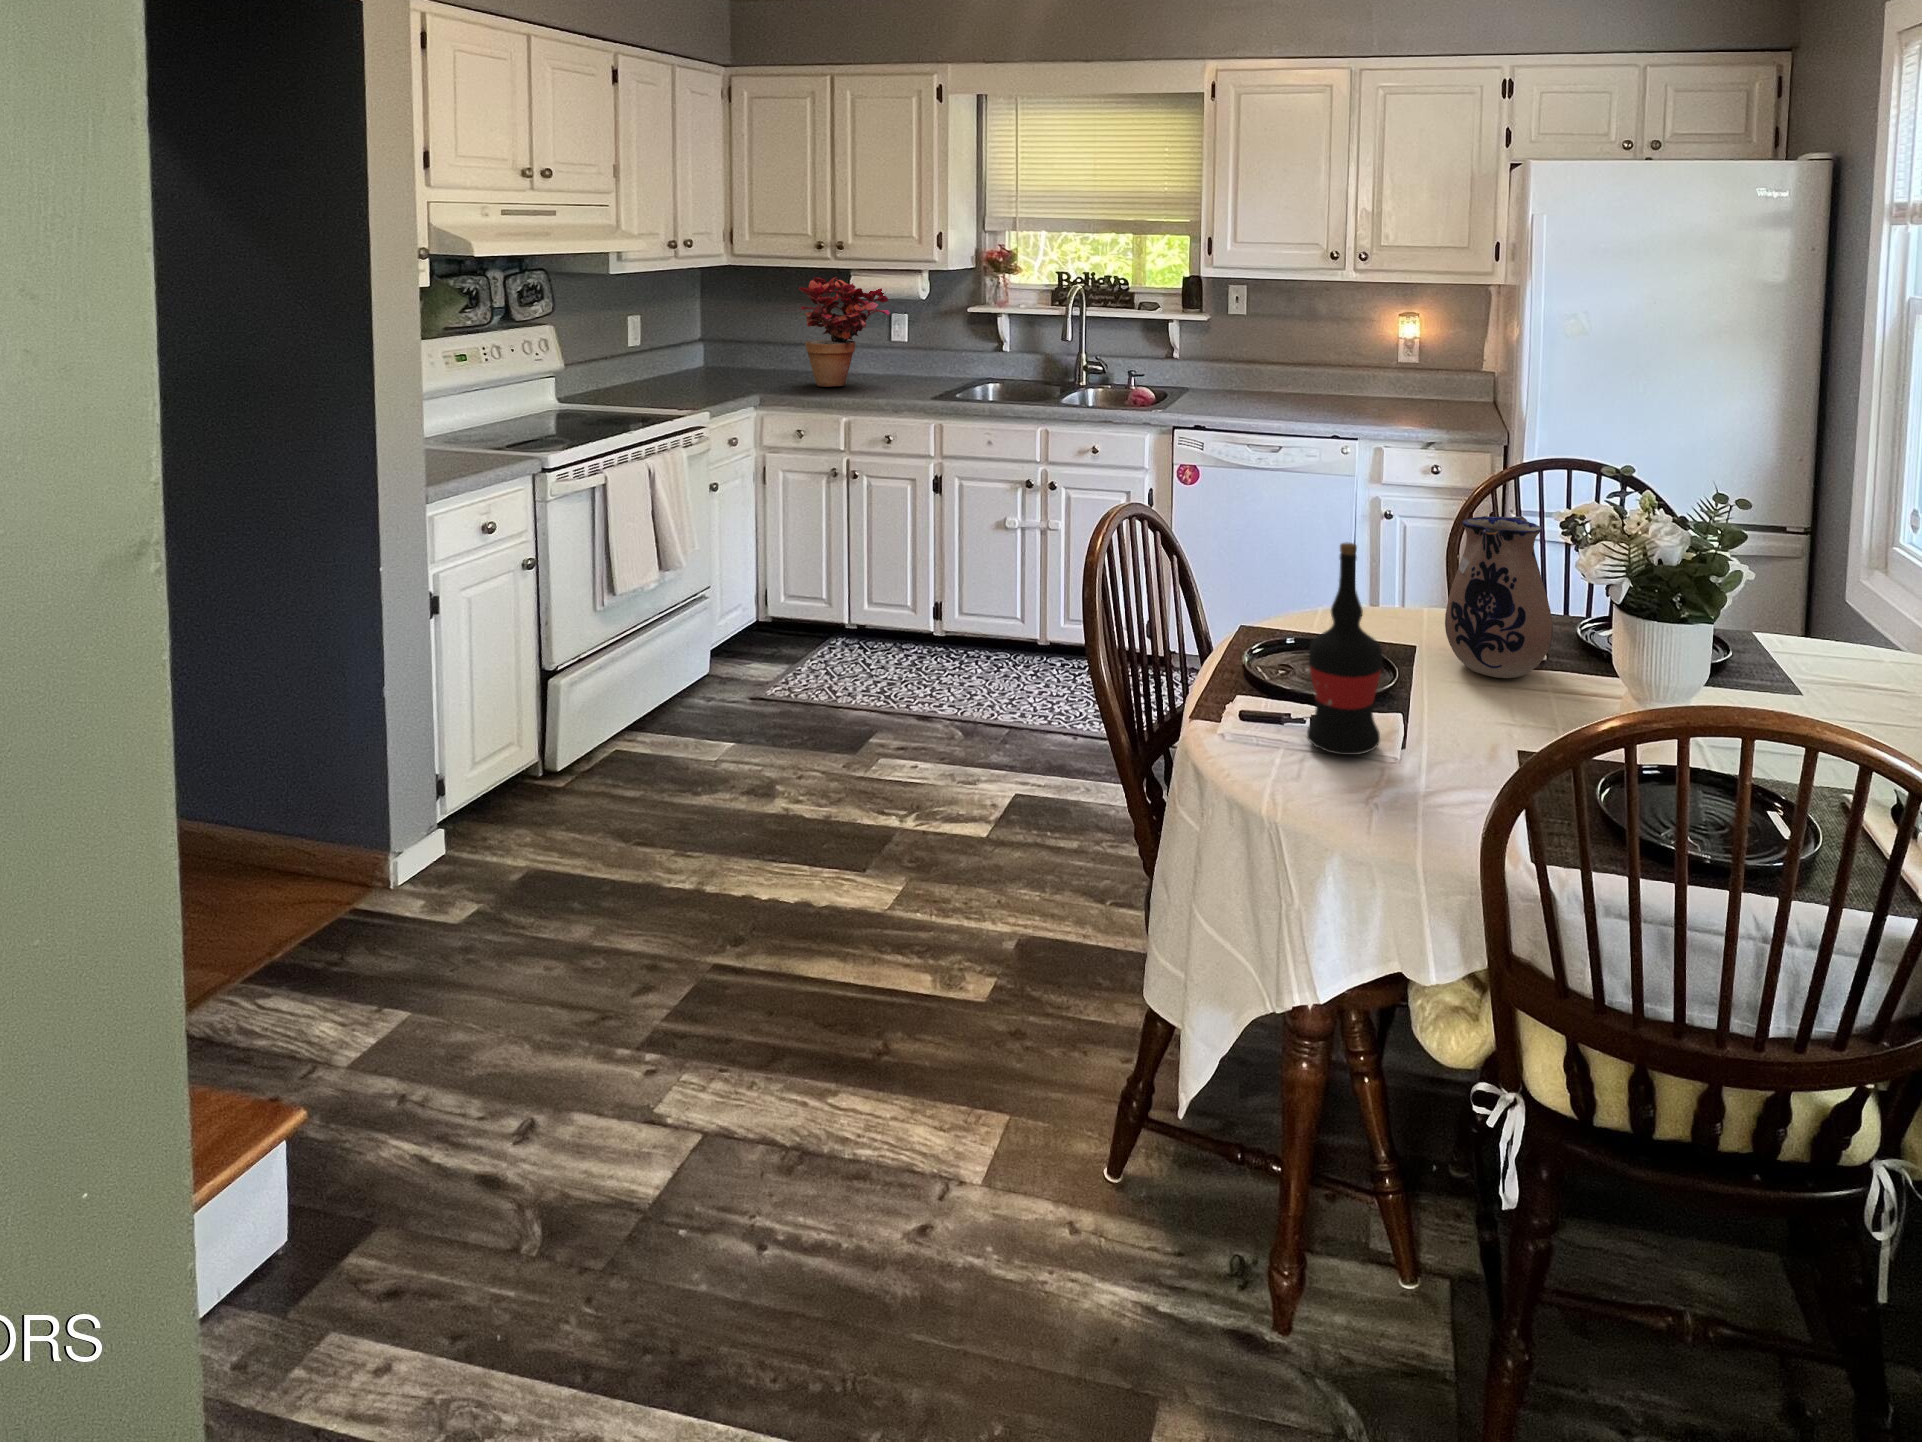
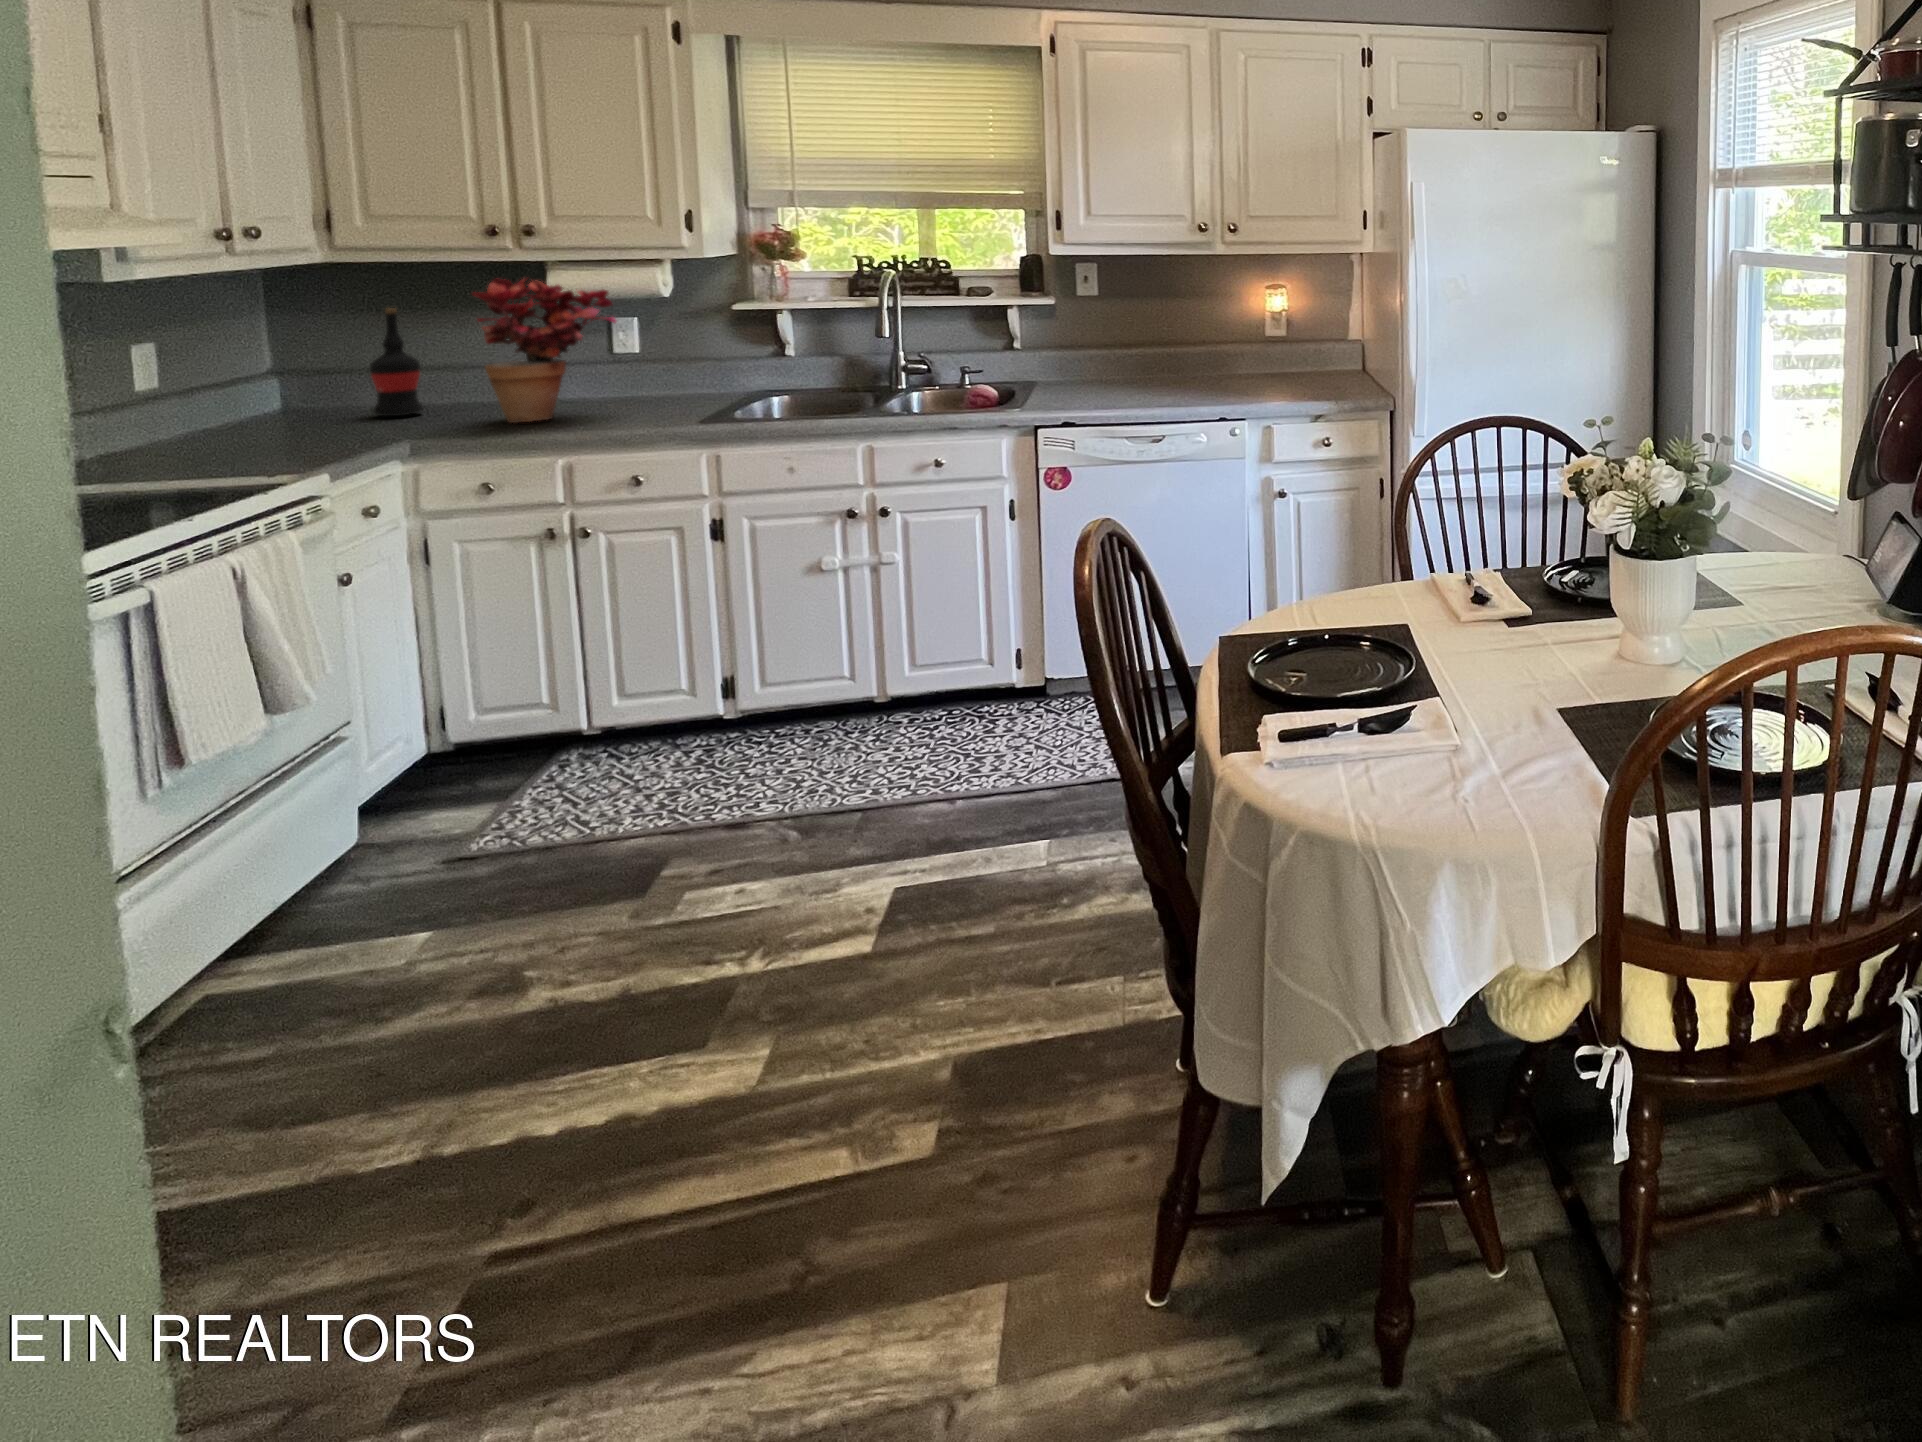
ceramic pitcher: present [1445,516,1553,678] -> none [1456,473,1562,639]
wine bottle: present [1307,543,1383,755] -> present [370,308,423,416]

